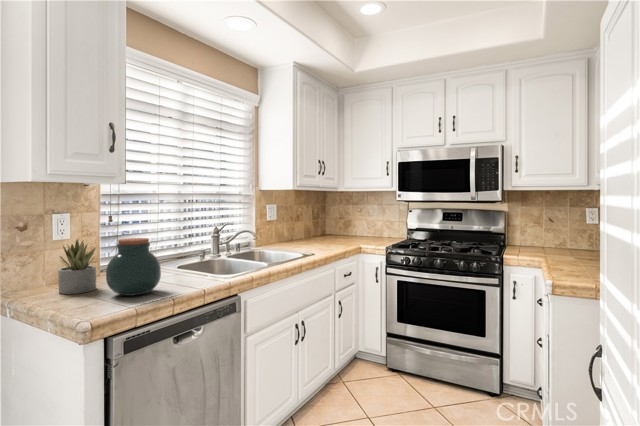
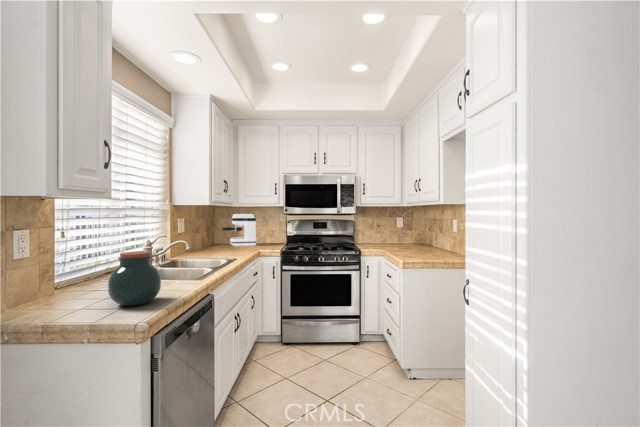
coffee maker: none [329,201,366,241] -> present [222,214,256,247]
succulent plant: present [58,240,96,294] -> none [36,256,81,313]

